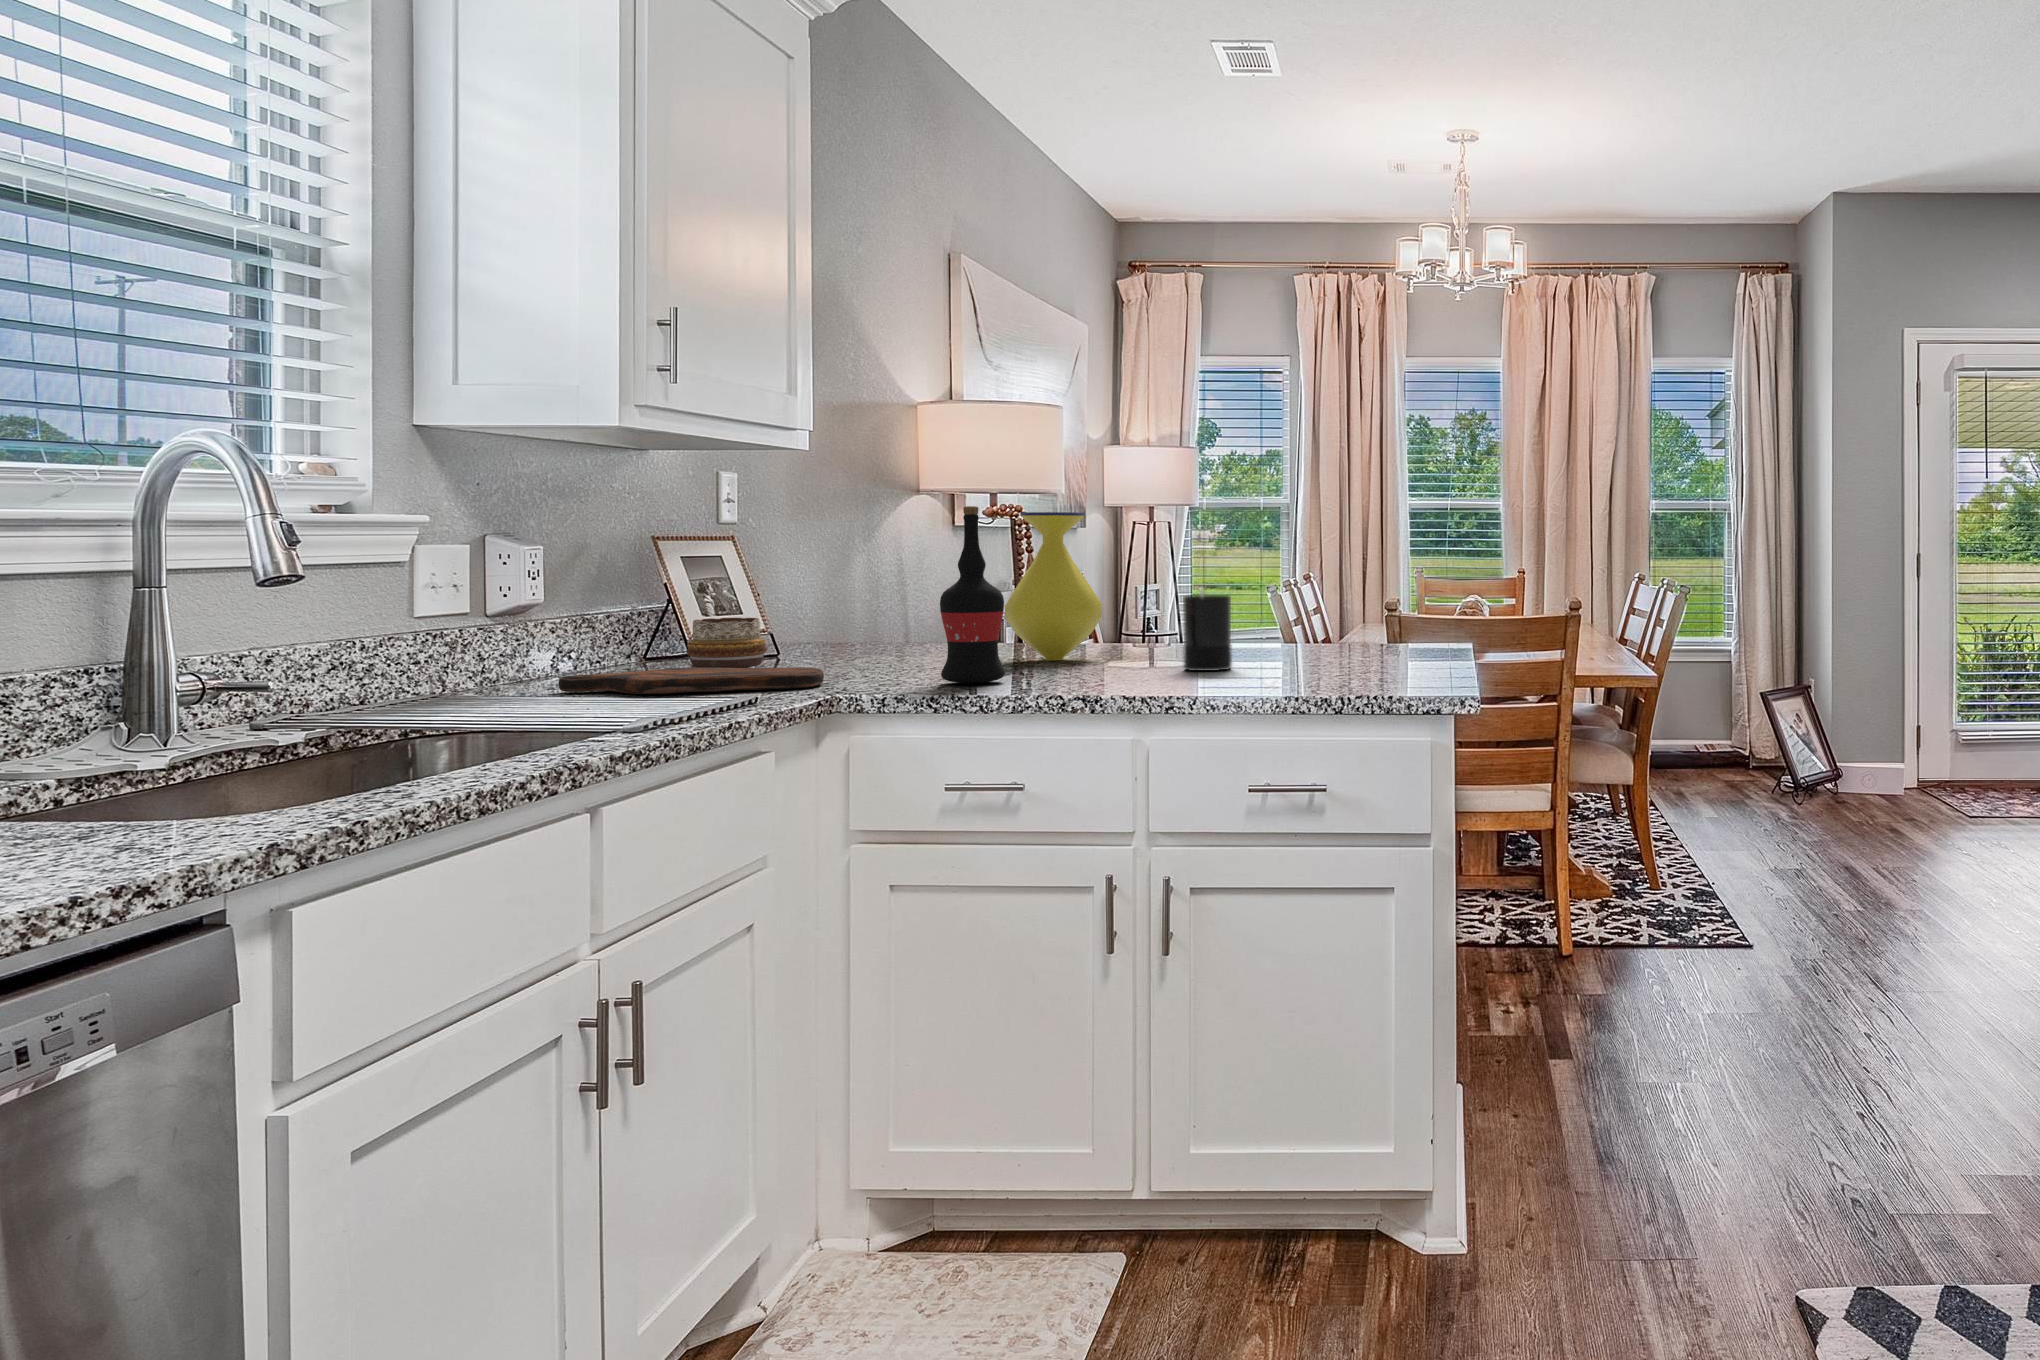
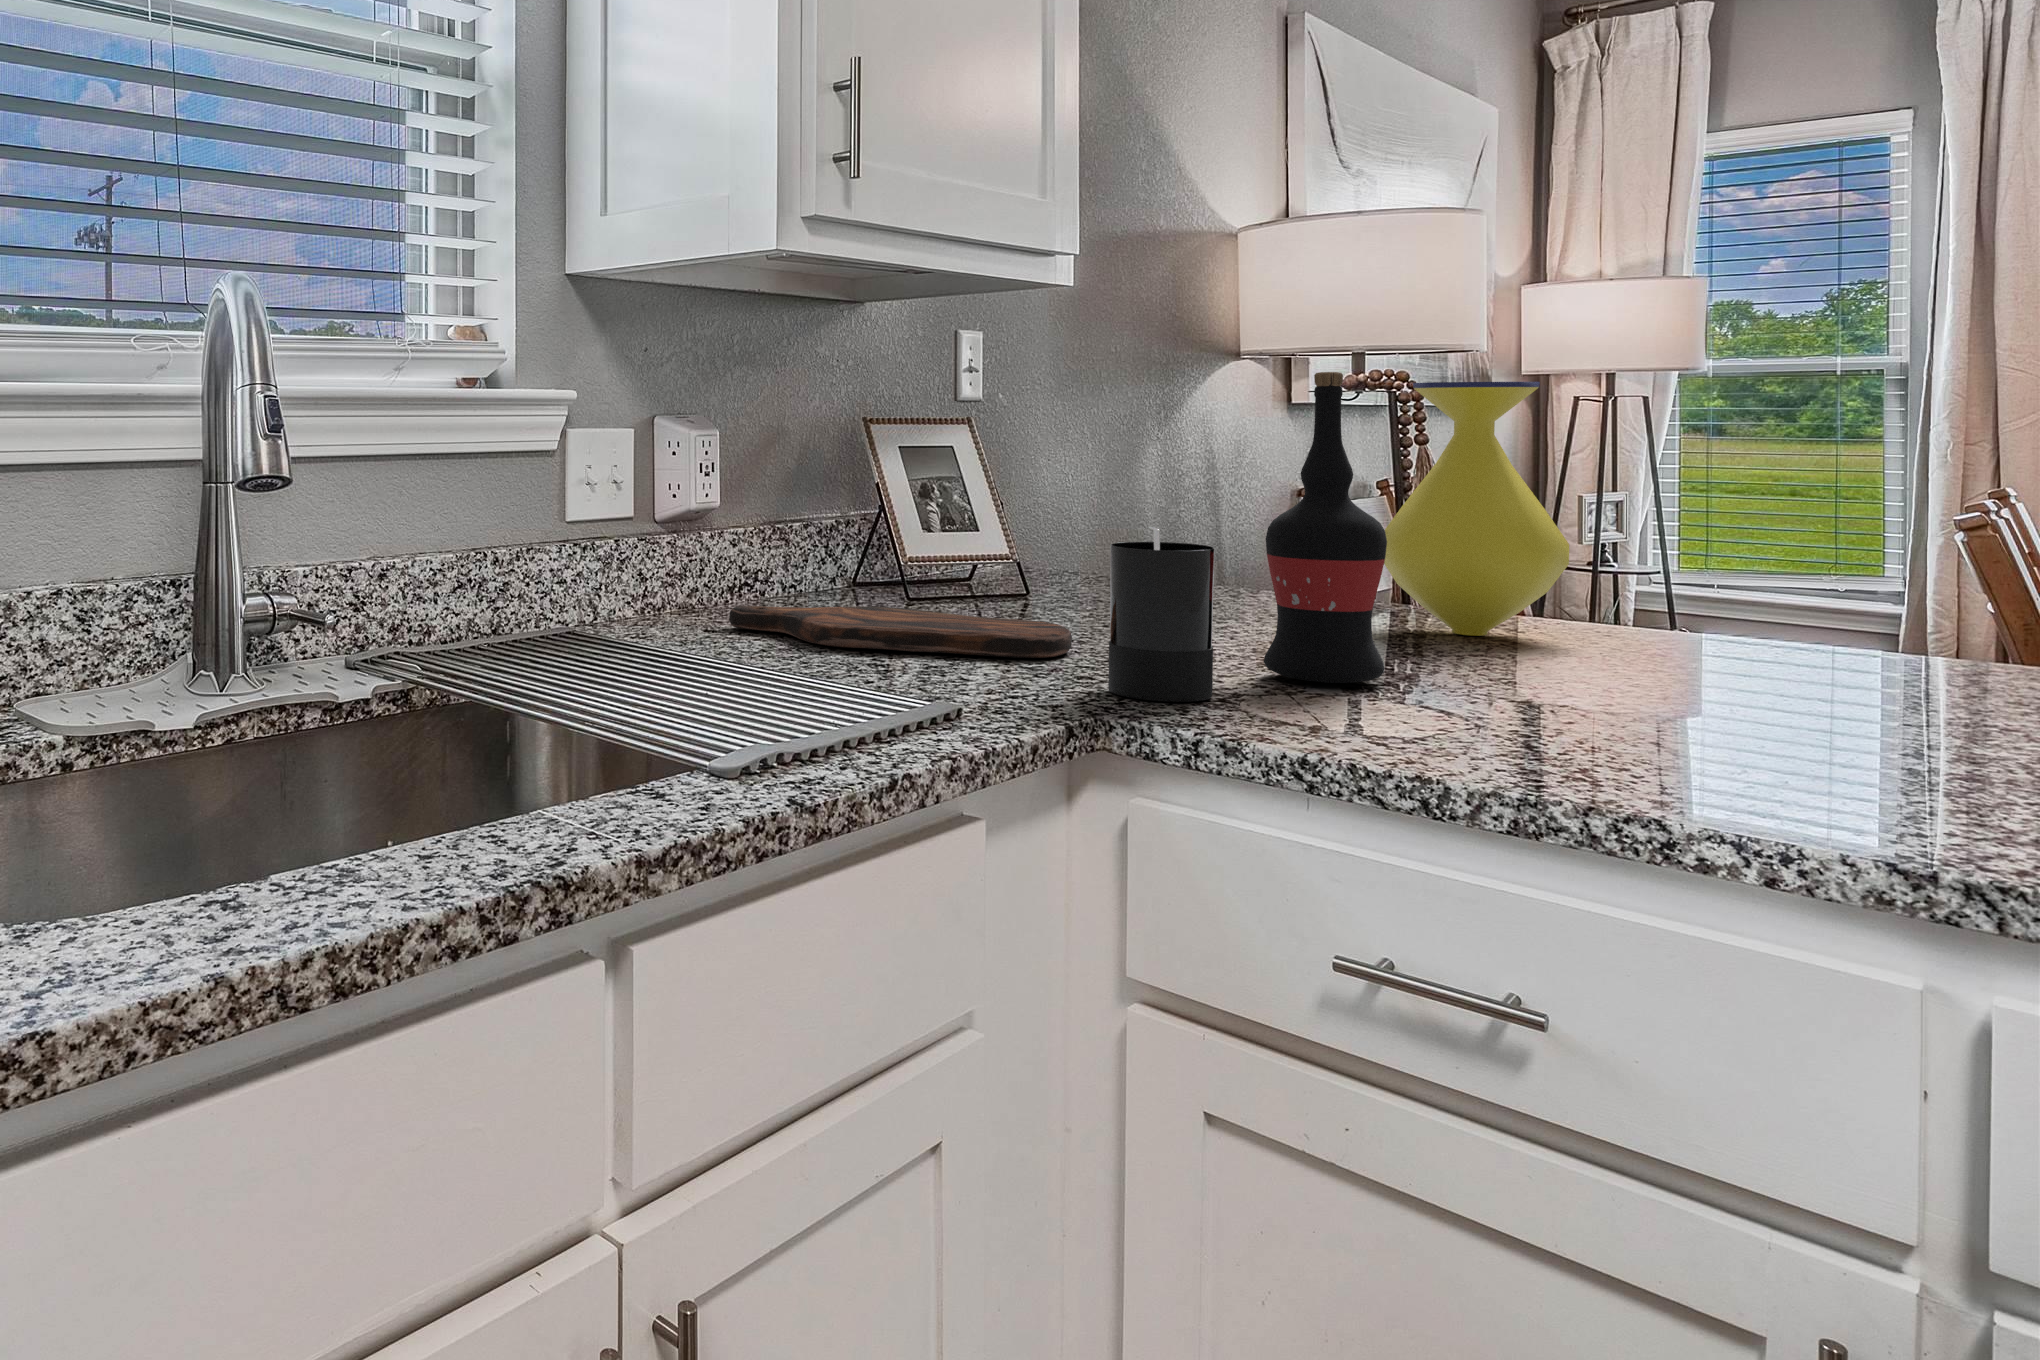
candle: present [1183,590,1232,671] -> present [1108,527,1215,702]
decorative bowl: present [686,618,767,668] -> none [904,531,1008,605]

